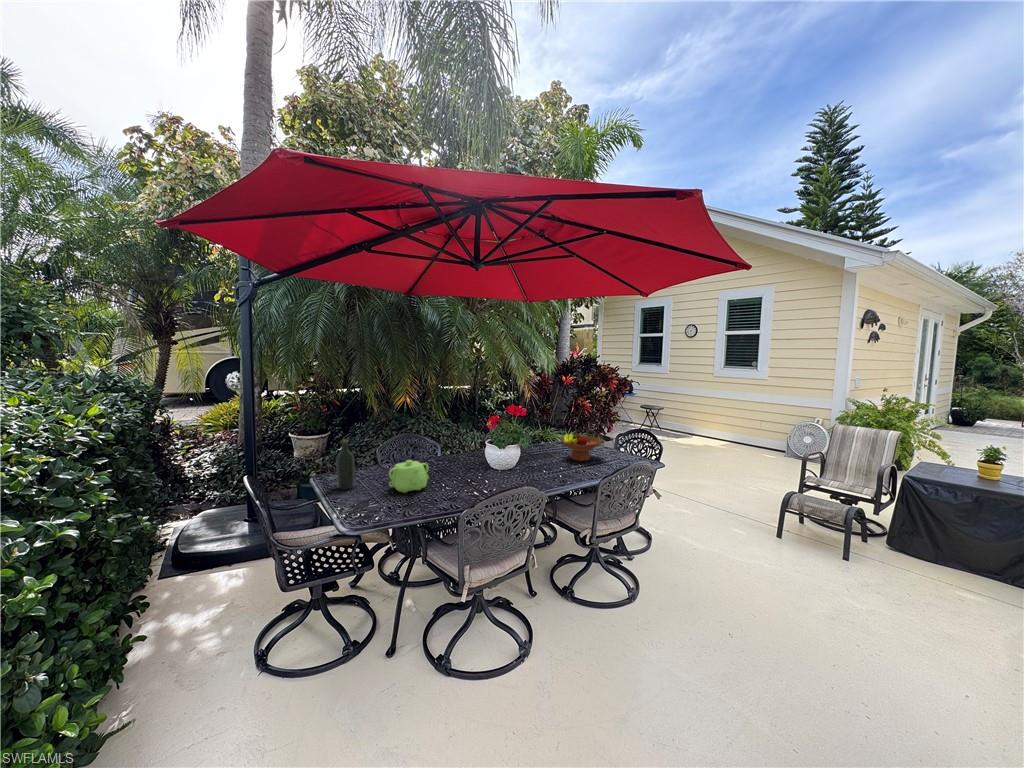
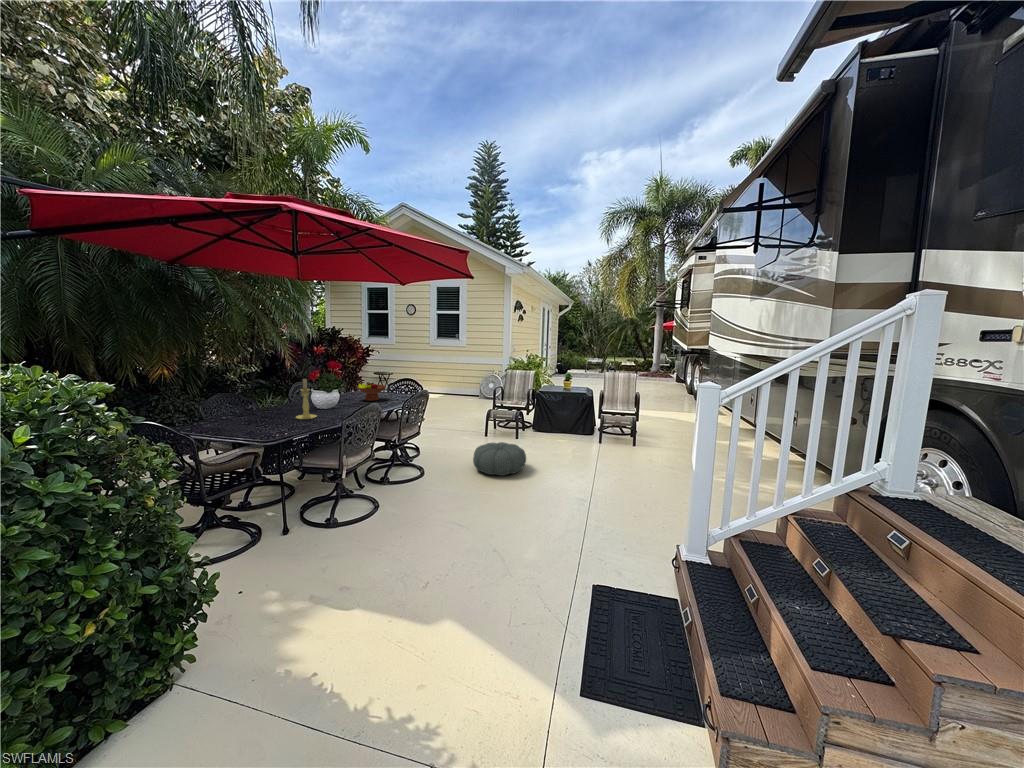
candle holder: none [452,429,479,486] -> present [296,379,316,420]
wine bottle: present [336,440,355,490] -> none [197,392,215,433]
teapot: present [389,460,429,493] -> none [251,403,282,427]
pouf: none [730,574,860,670] -> present [473,442,526,476]

